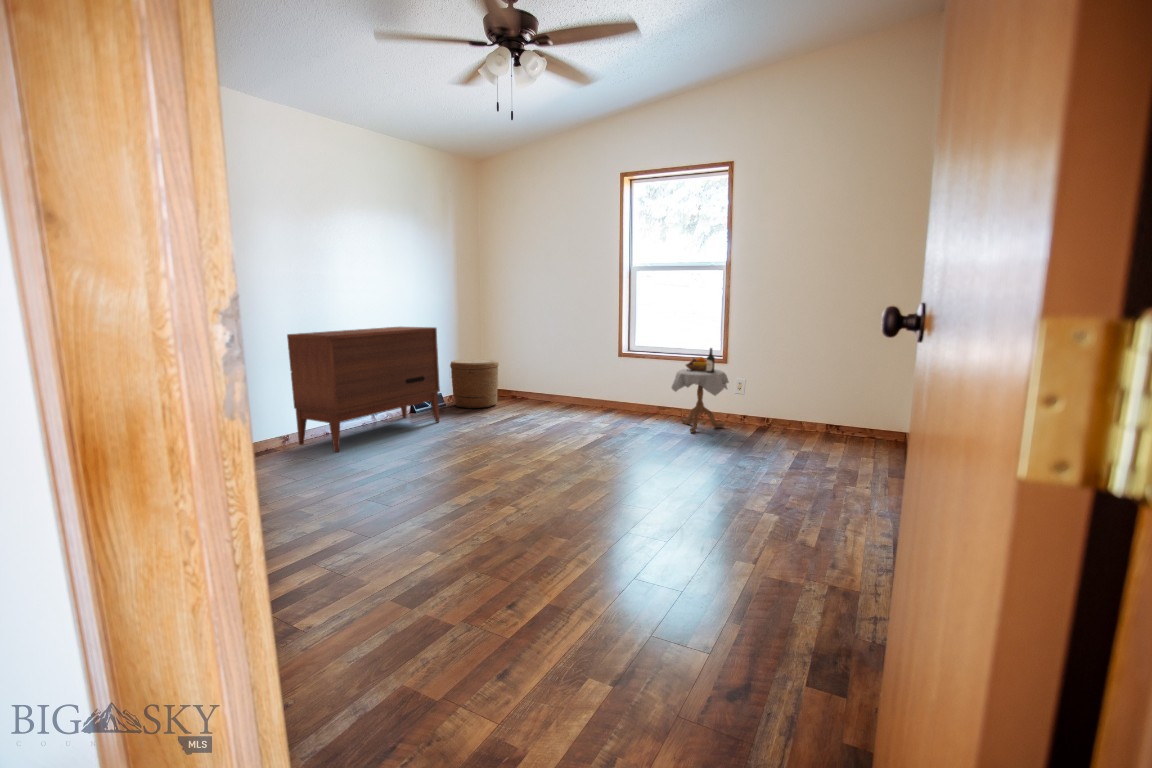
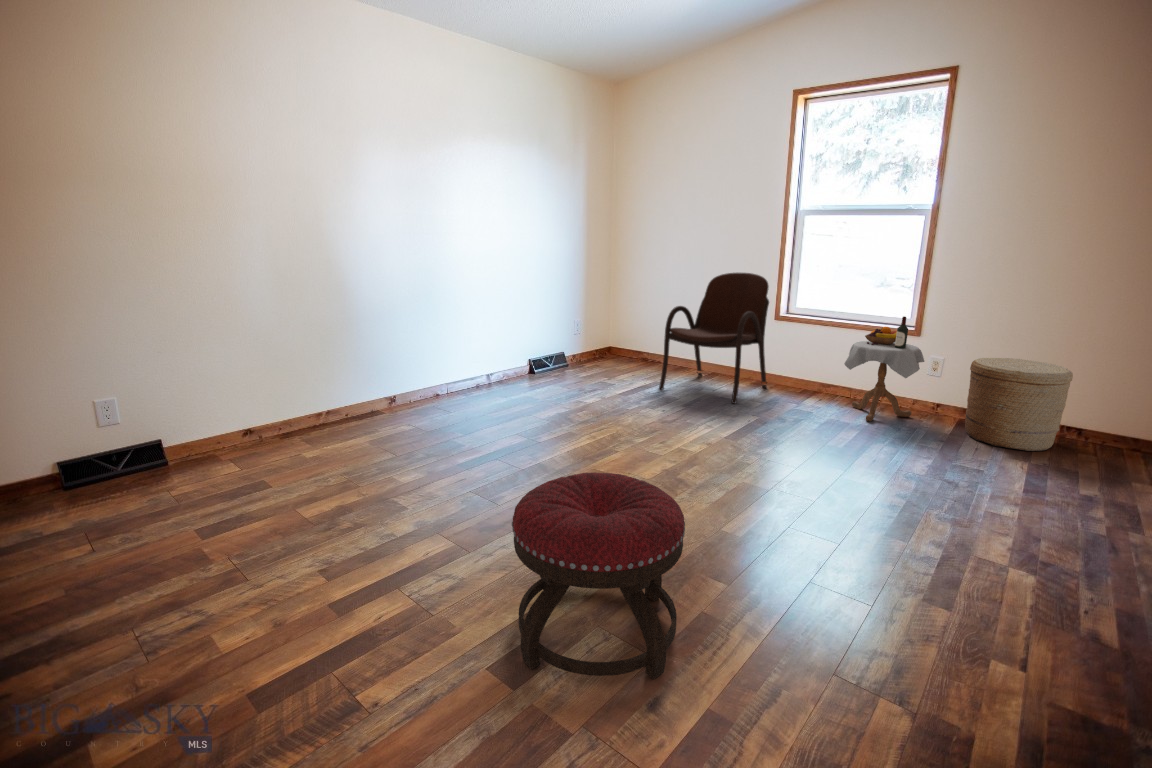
armchair: none [527,318,617,426] -> present [659,273,769,404]
dresser: present [287,327,440,452] -> none [408,279,564,418]
woven basket: present [450,358,499,408] -> present [965,358,1073,451]
ottoman: none [376,468,516,627] -> present [512,472,685,679]

